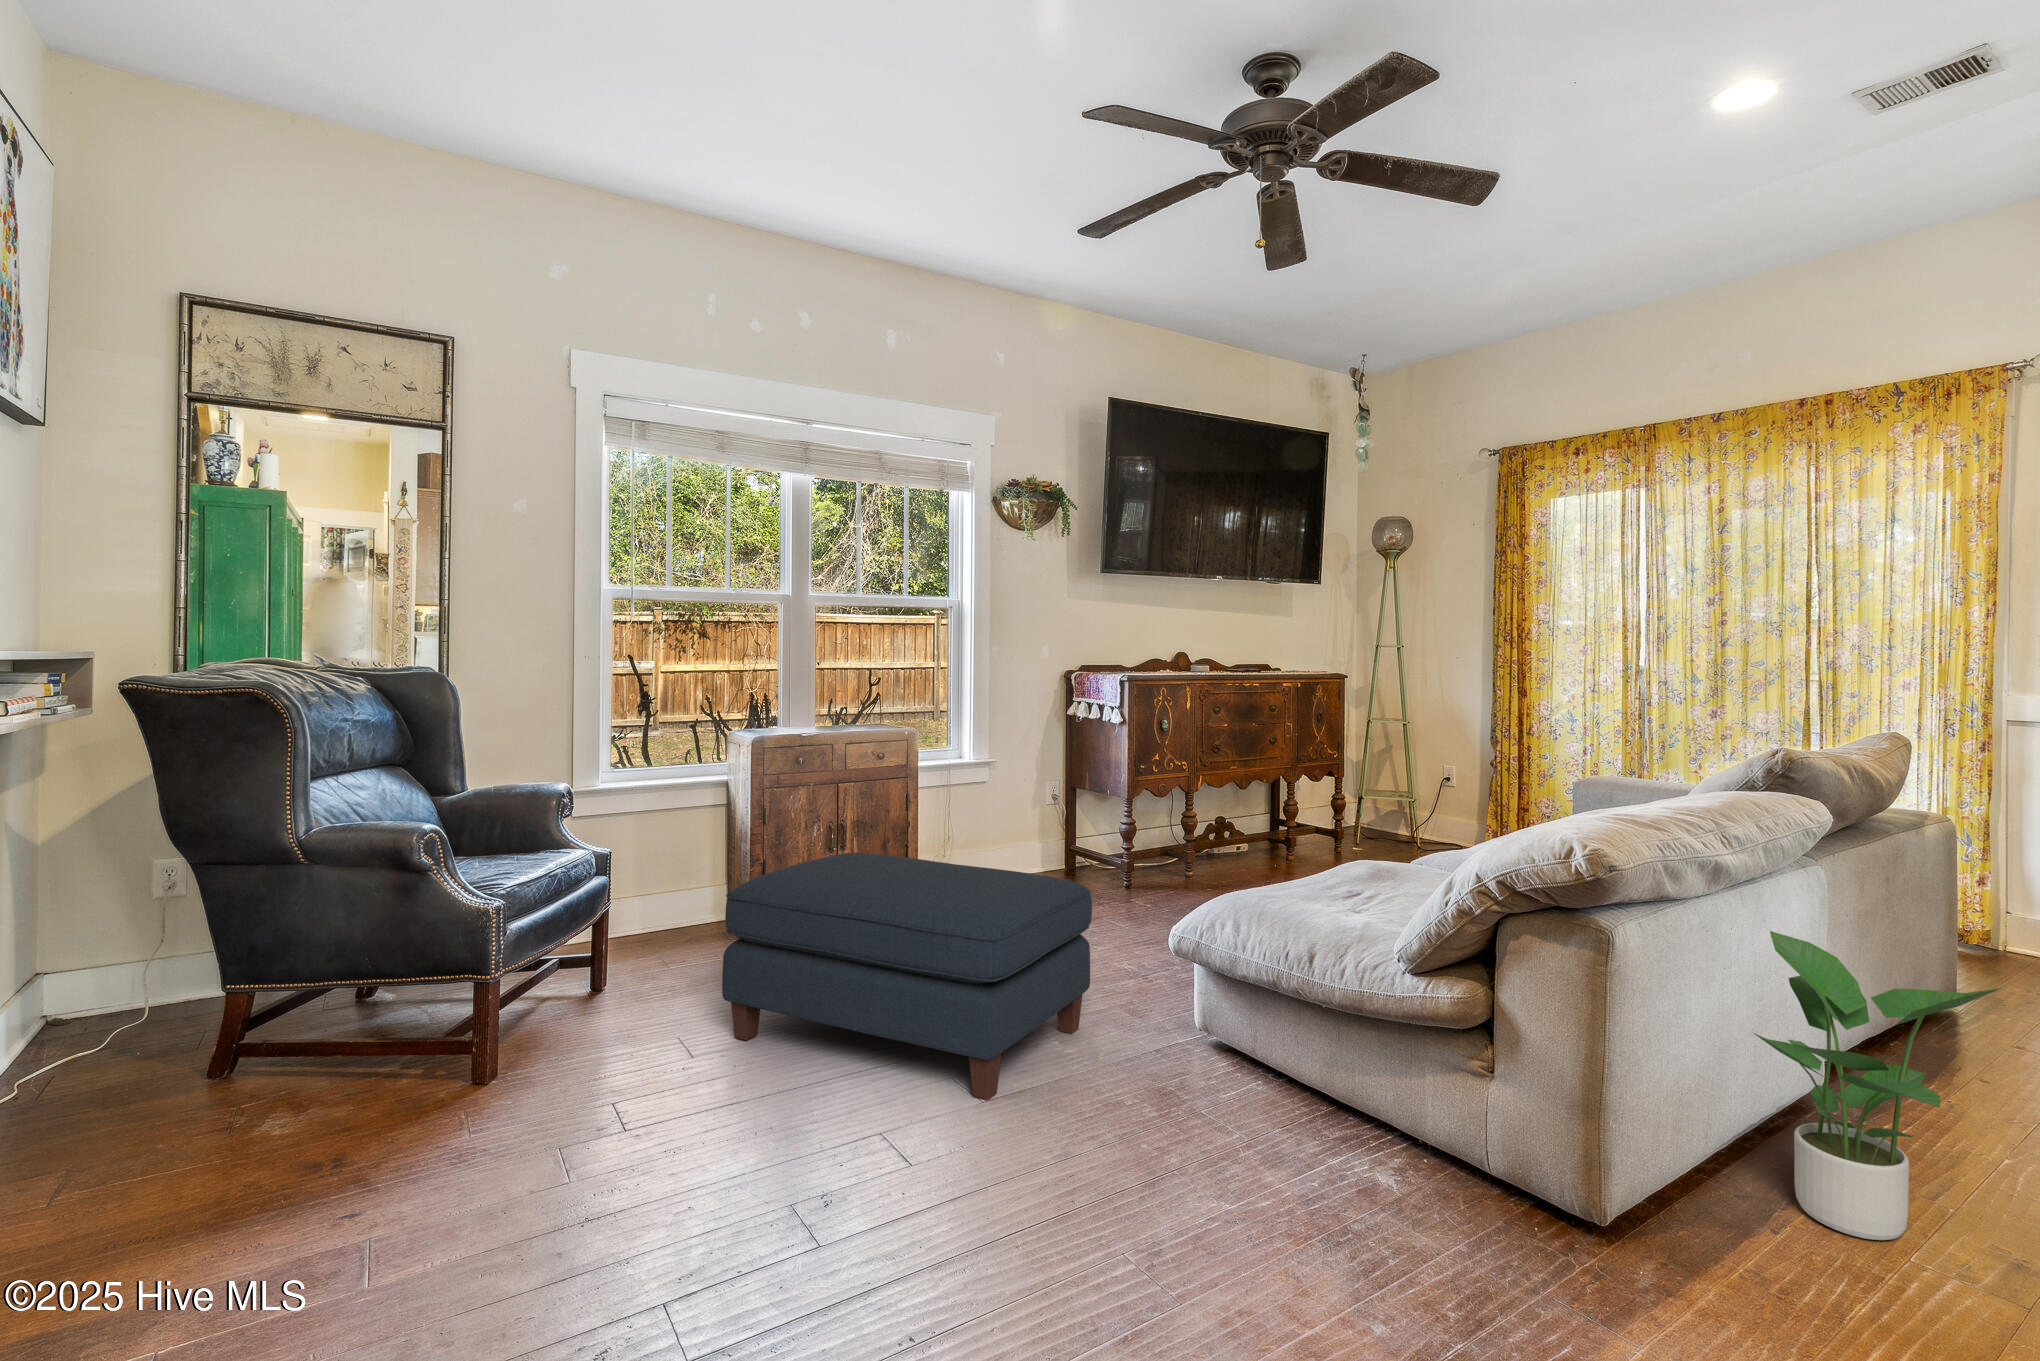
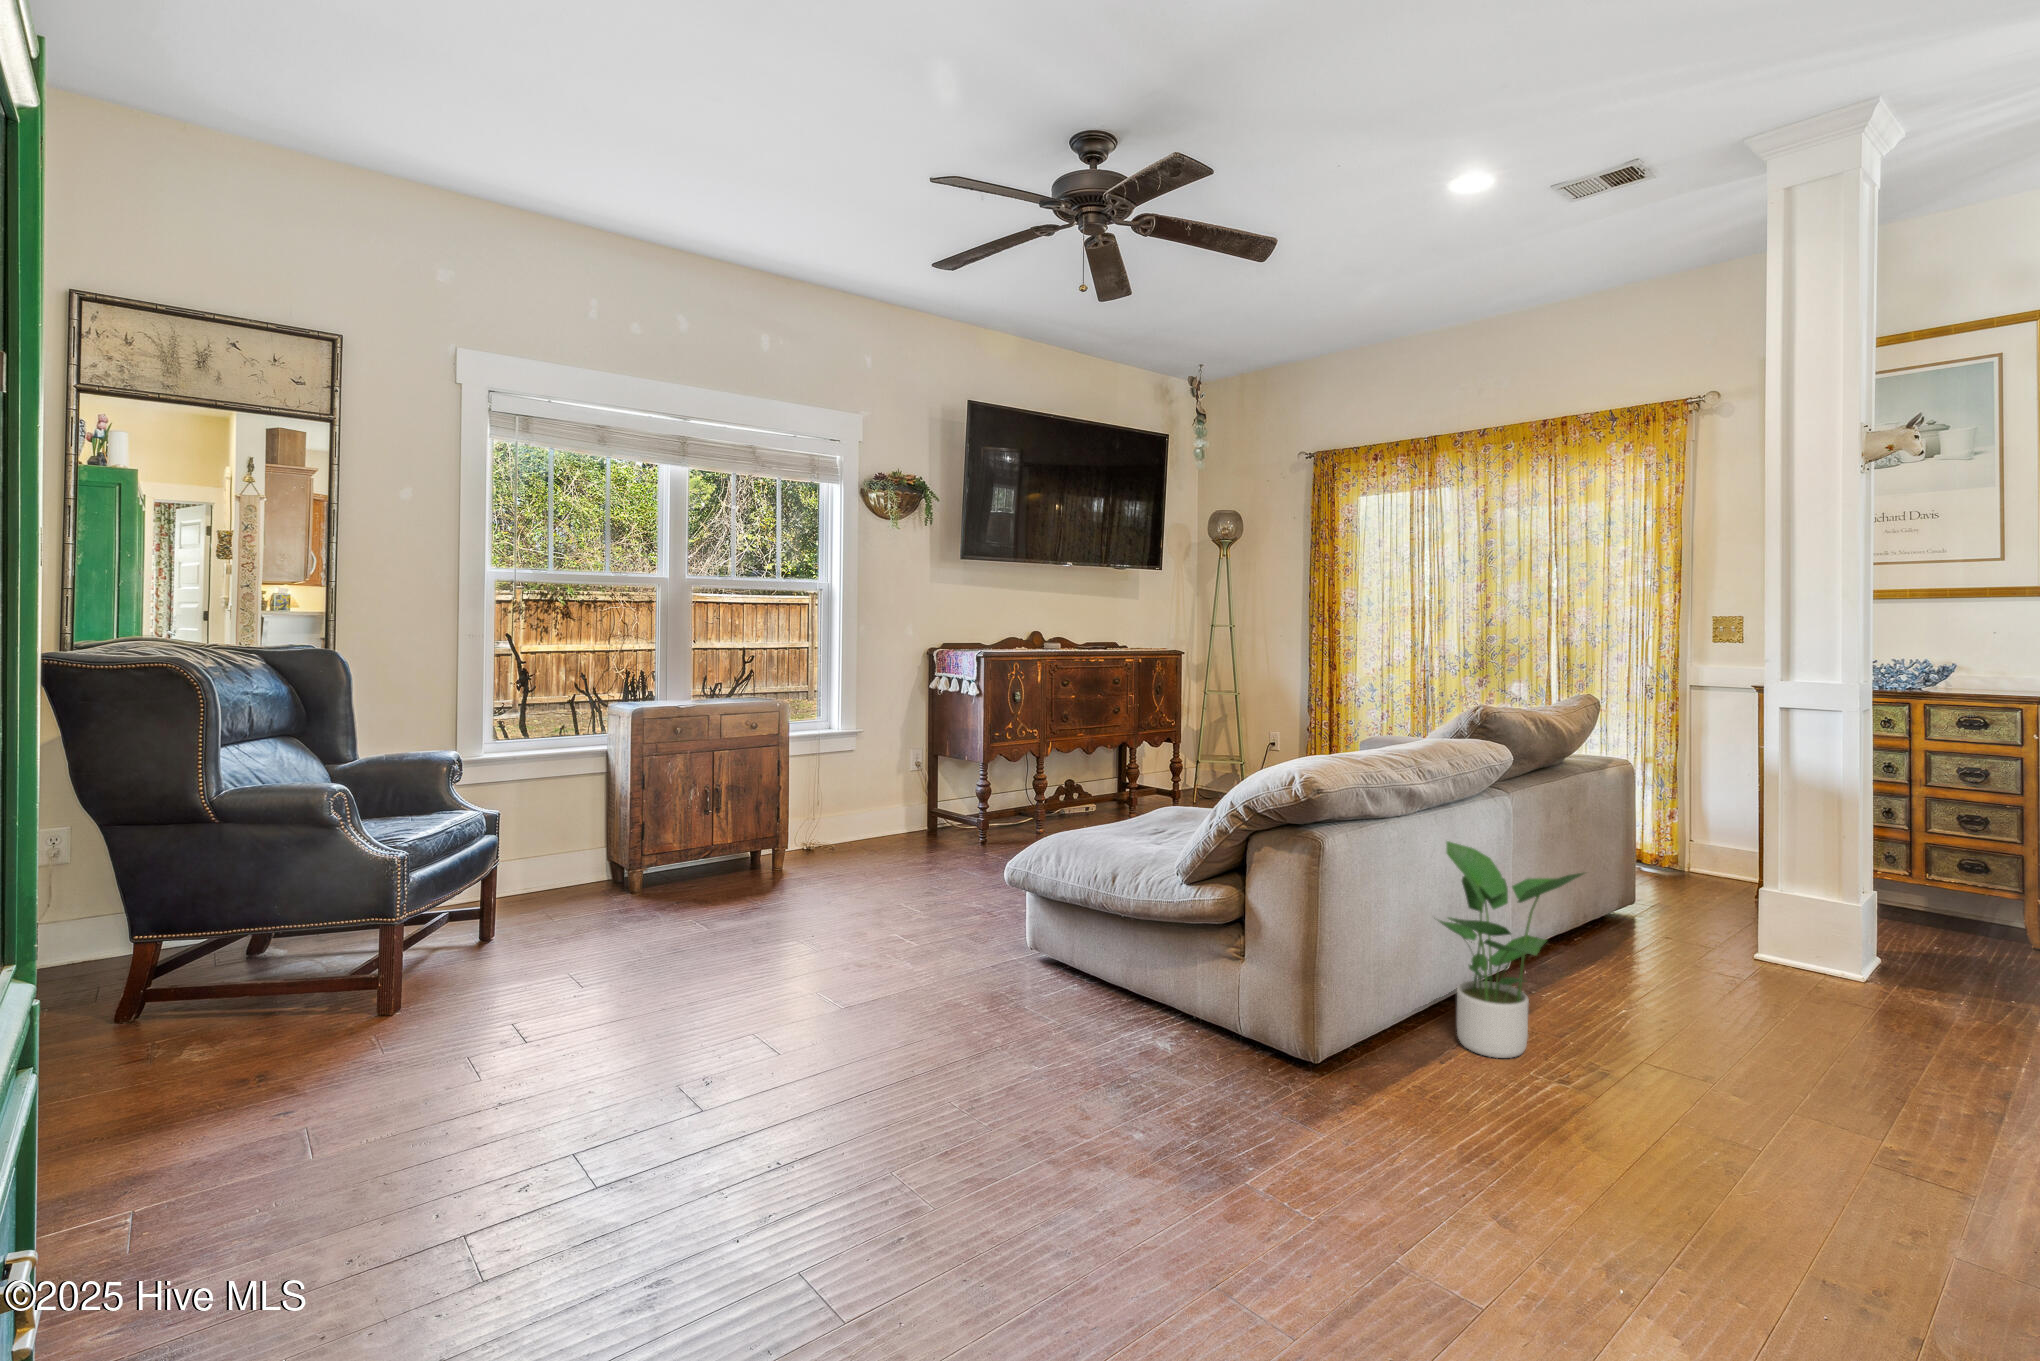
ottoman: present [722,853,1092,1100] -> none [613,810,942,1005]

